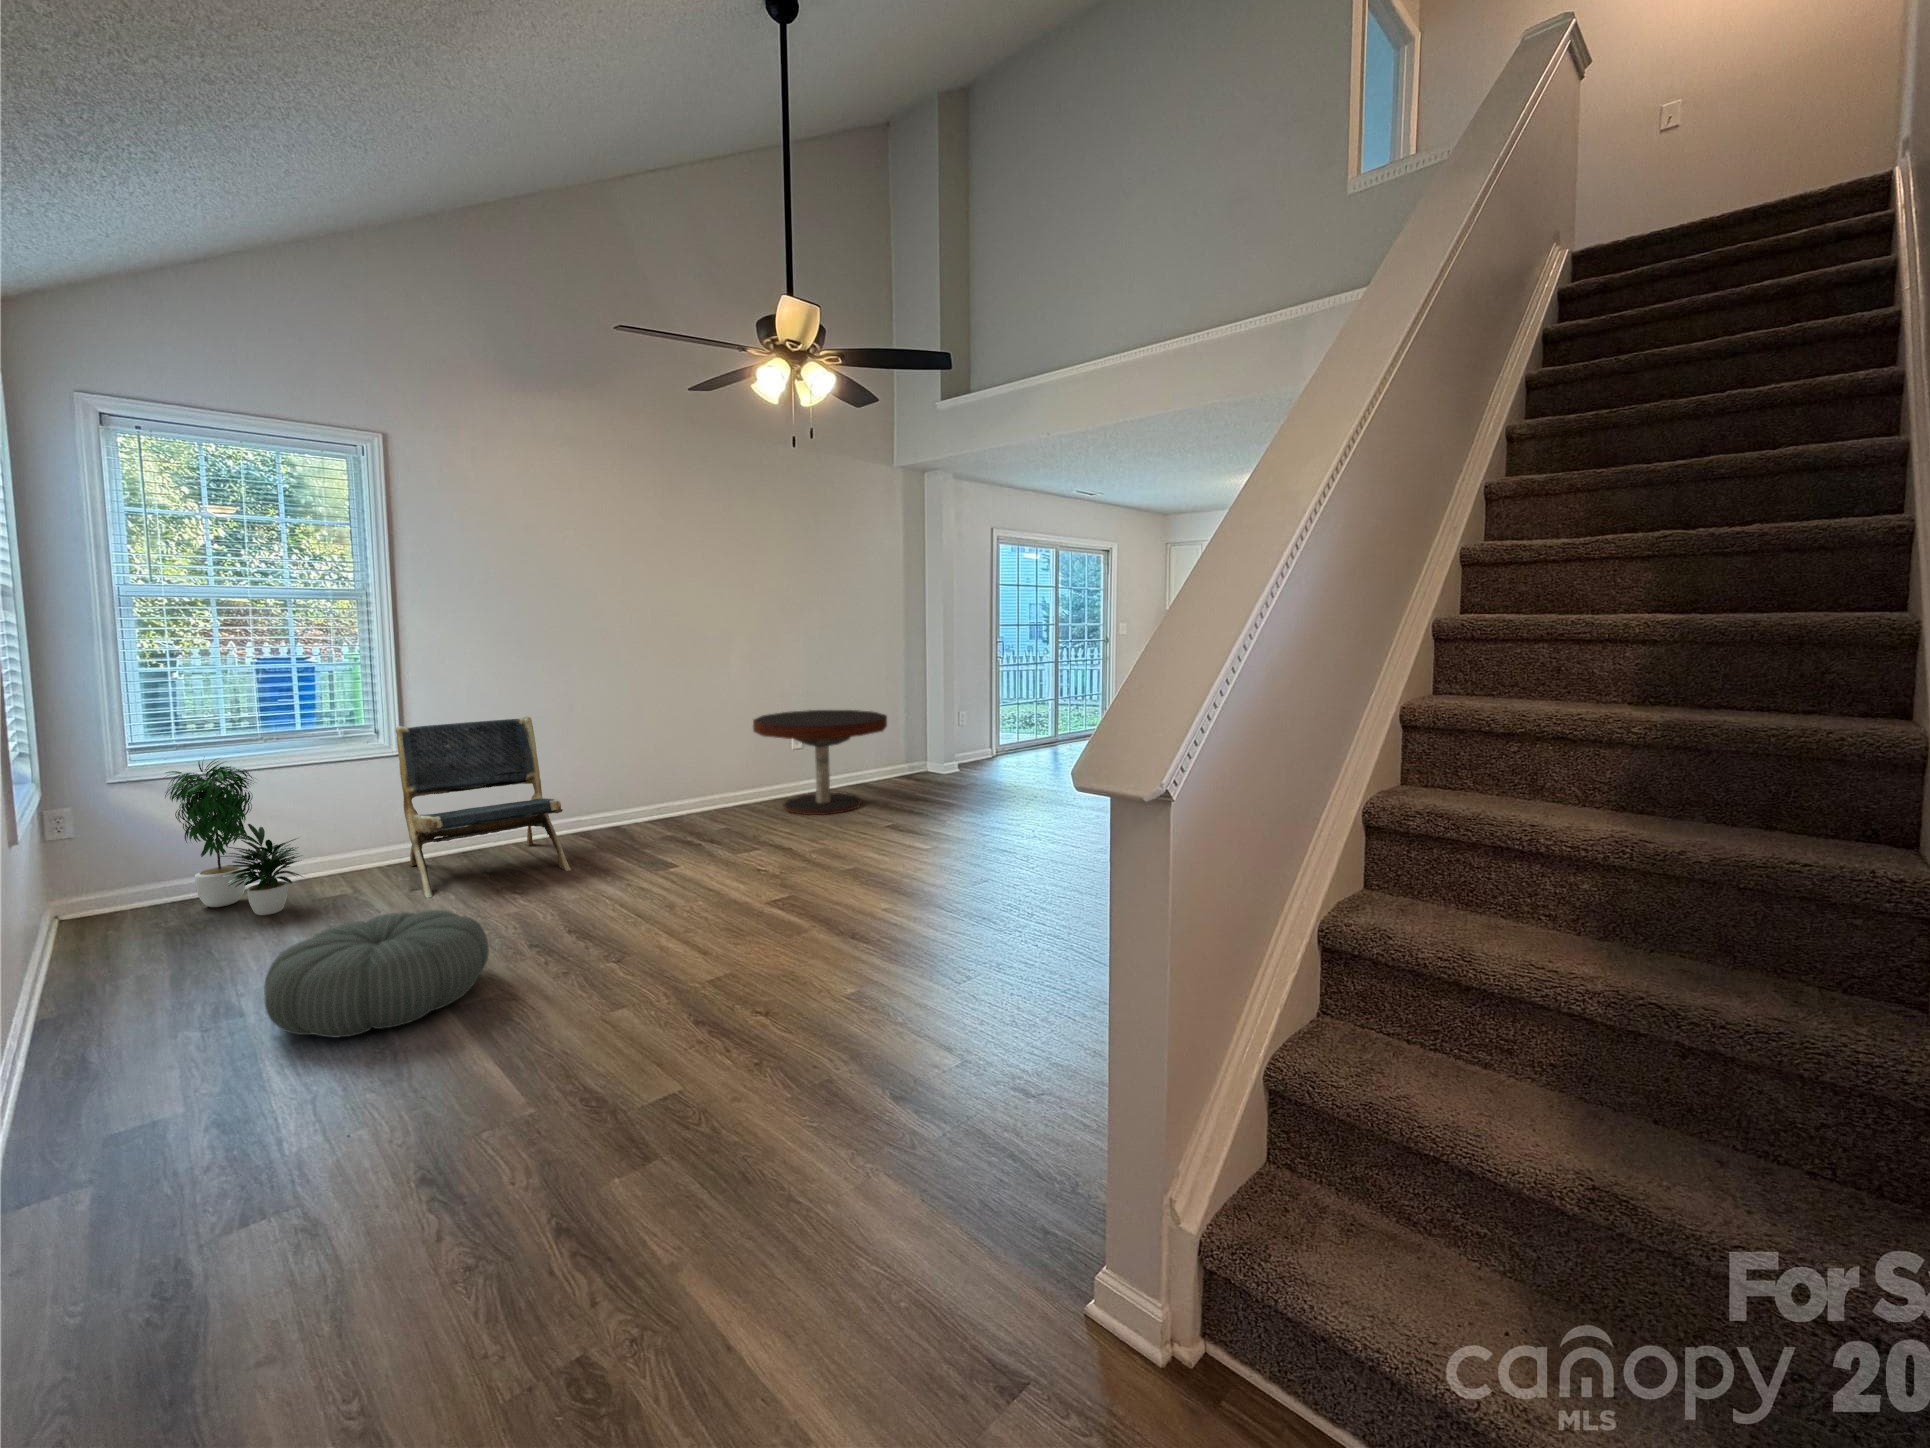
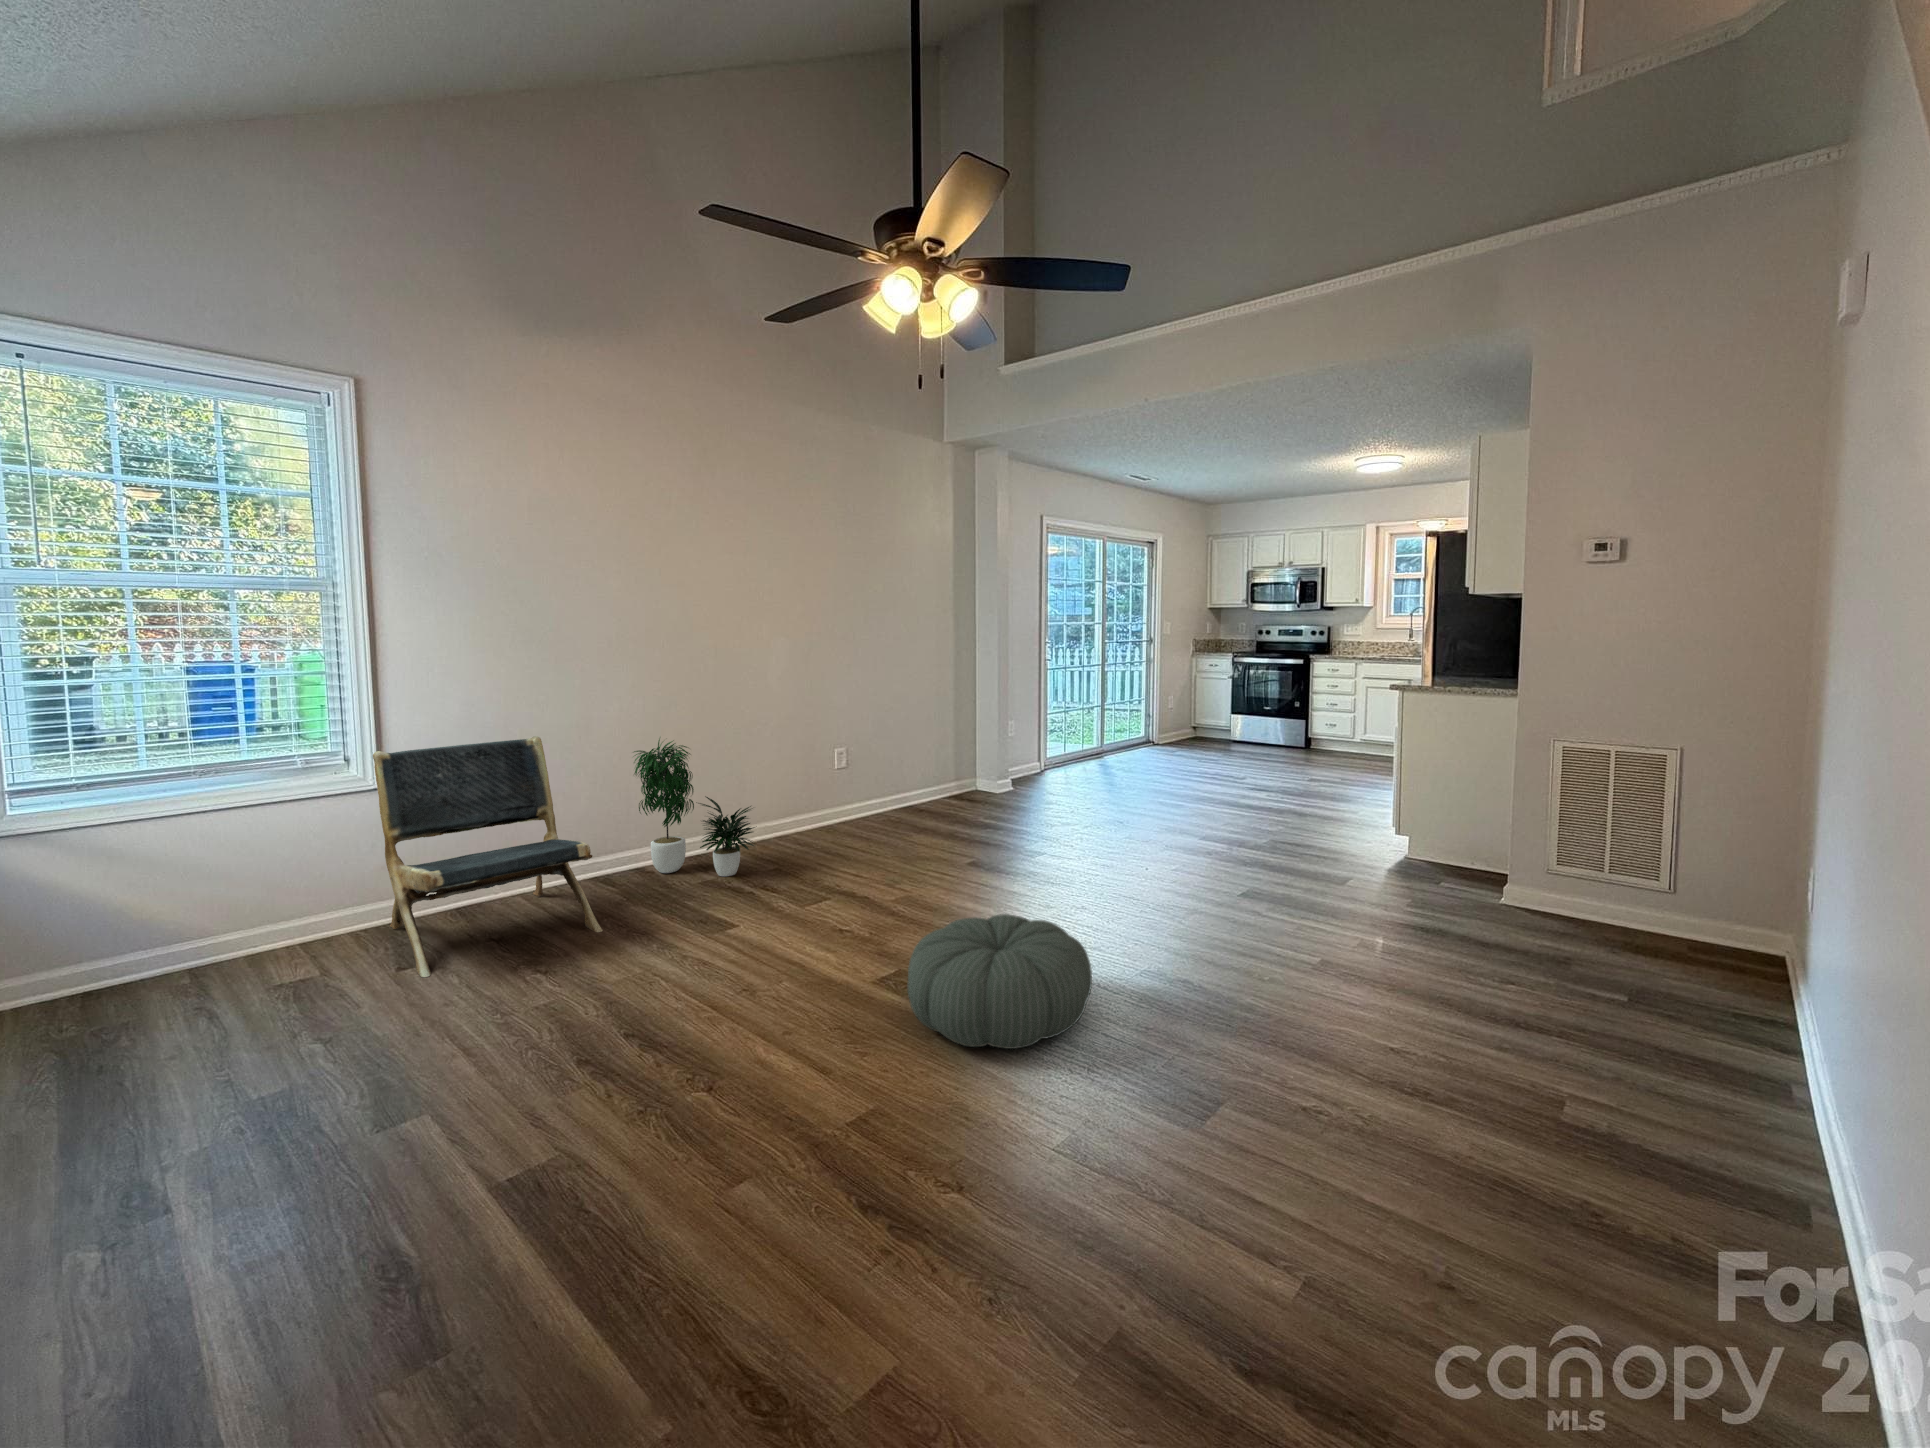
coffee table: present [753,710,887,815] -> none [798,722,952,848]
potted plant: present [165,760,303,915] -> present [634,739,755,876]
pouf: present [264,910,489,1038] -> present [907,914,1092,1049]

